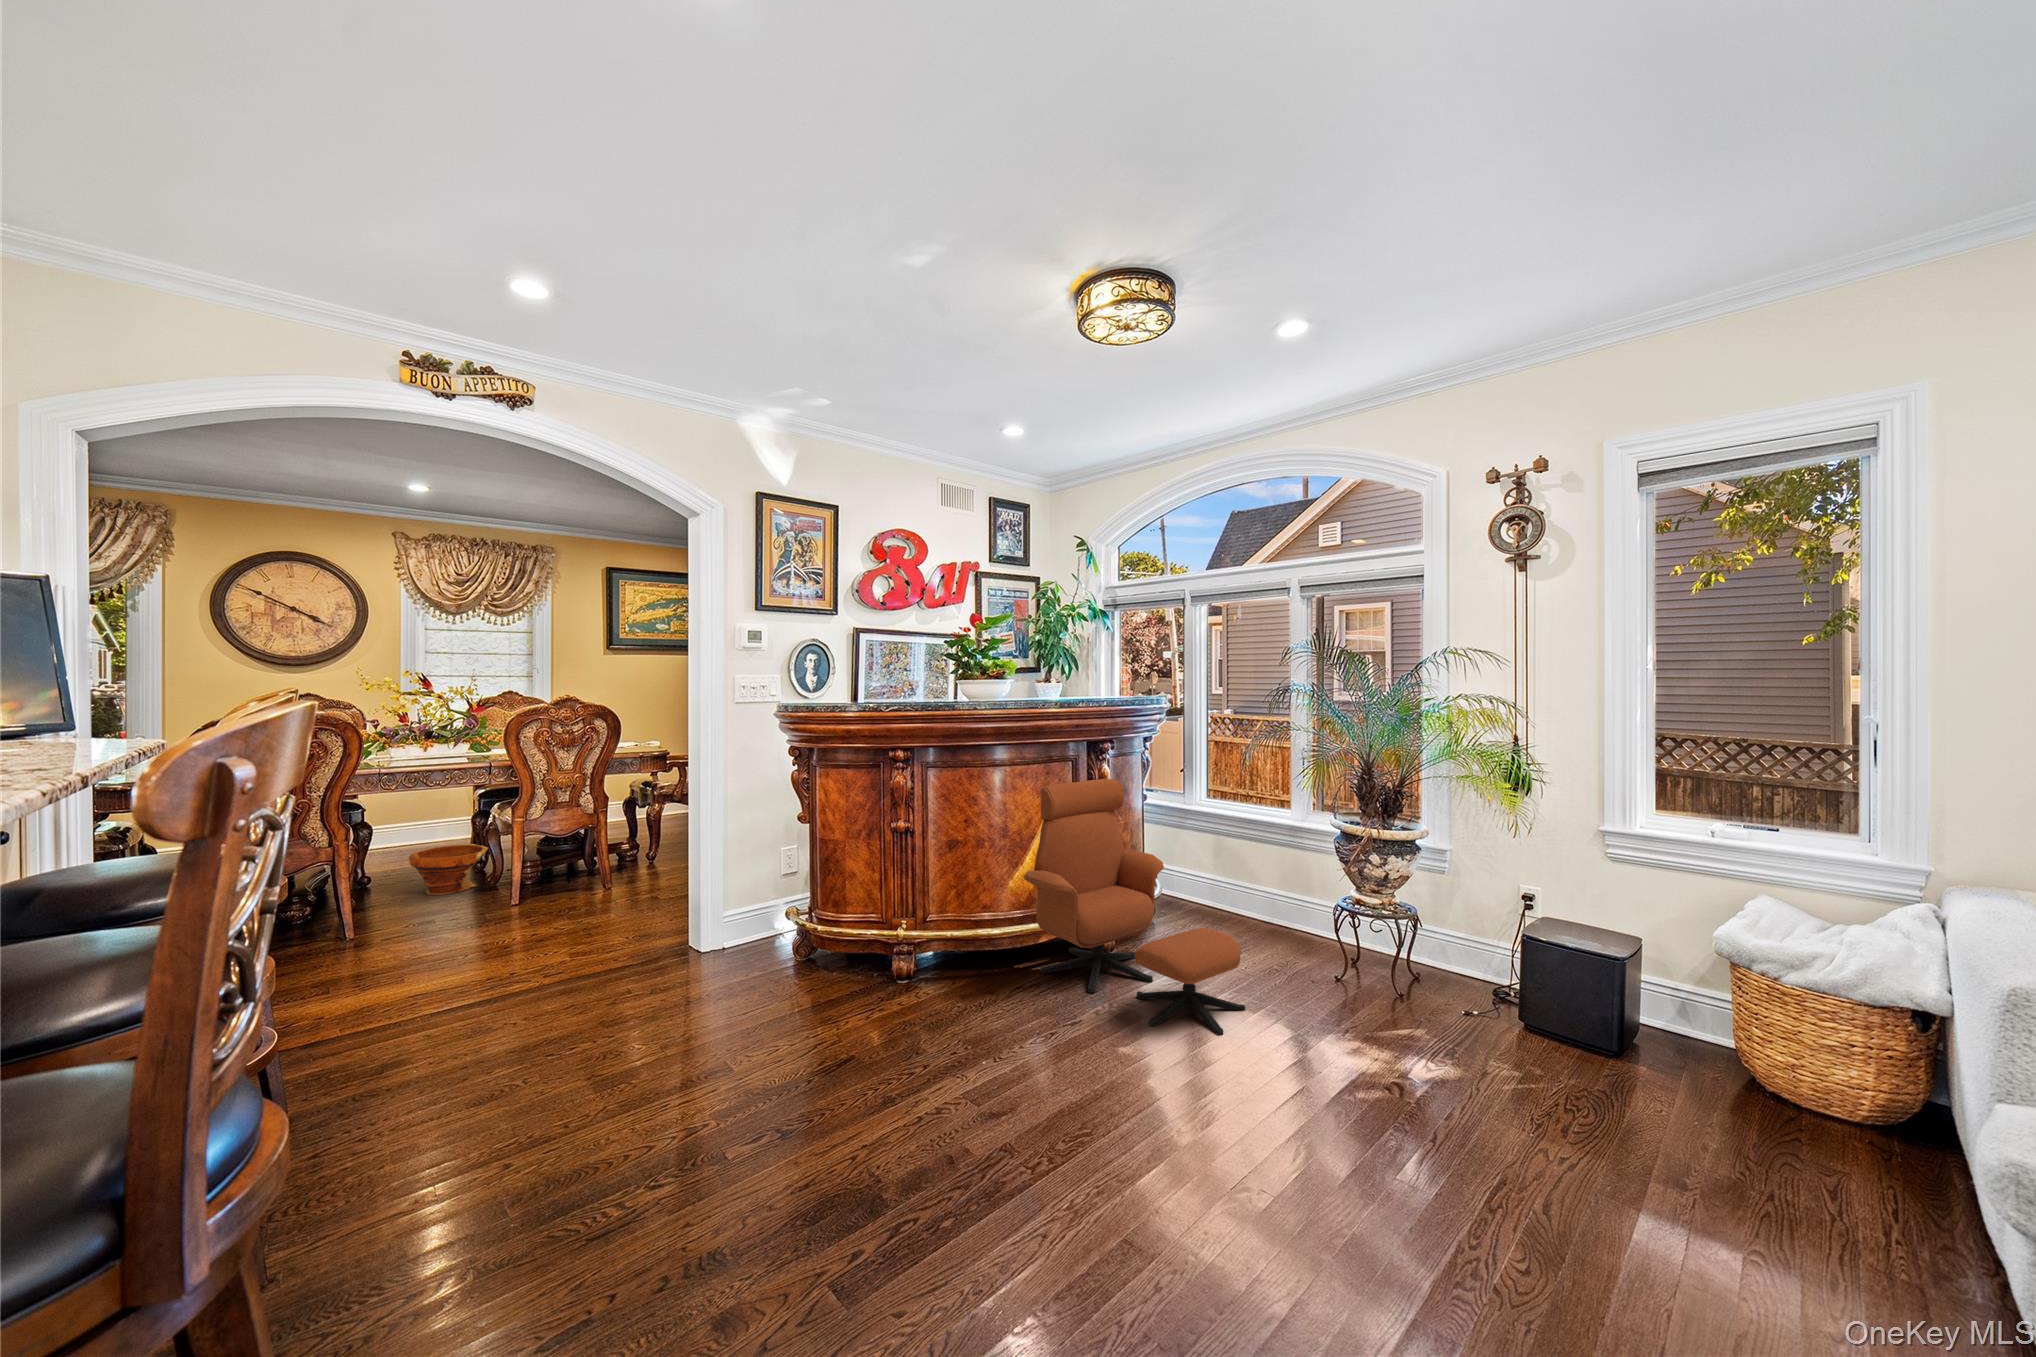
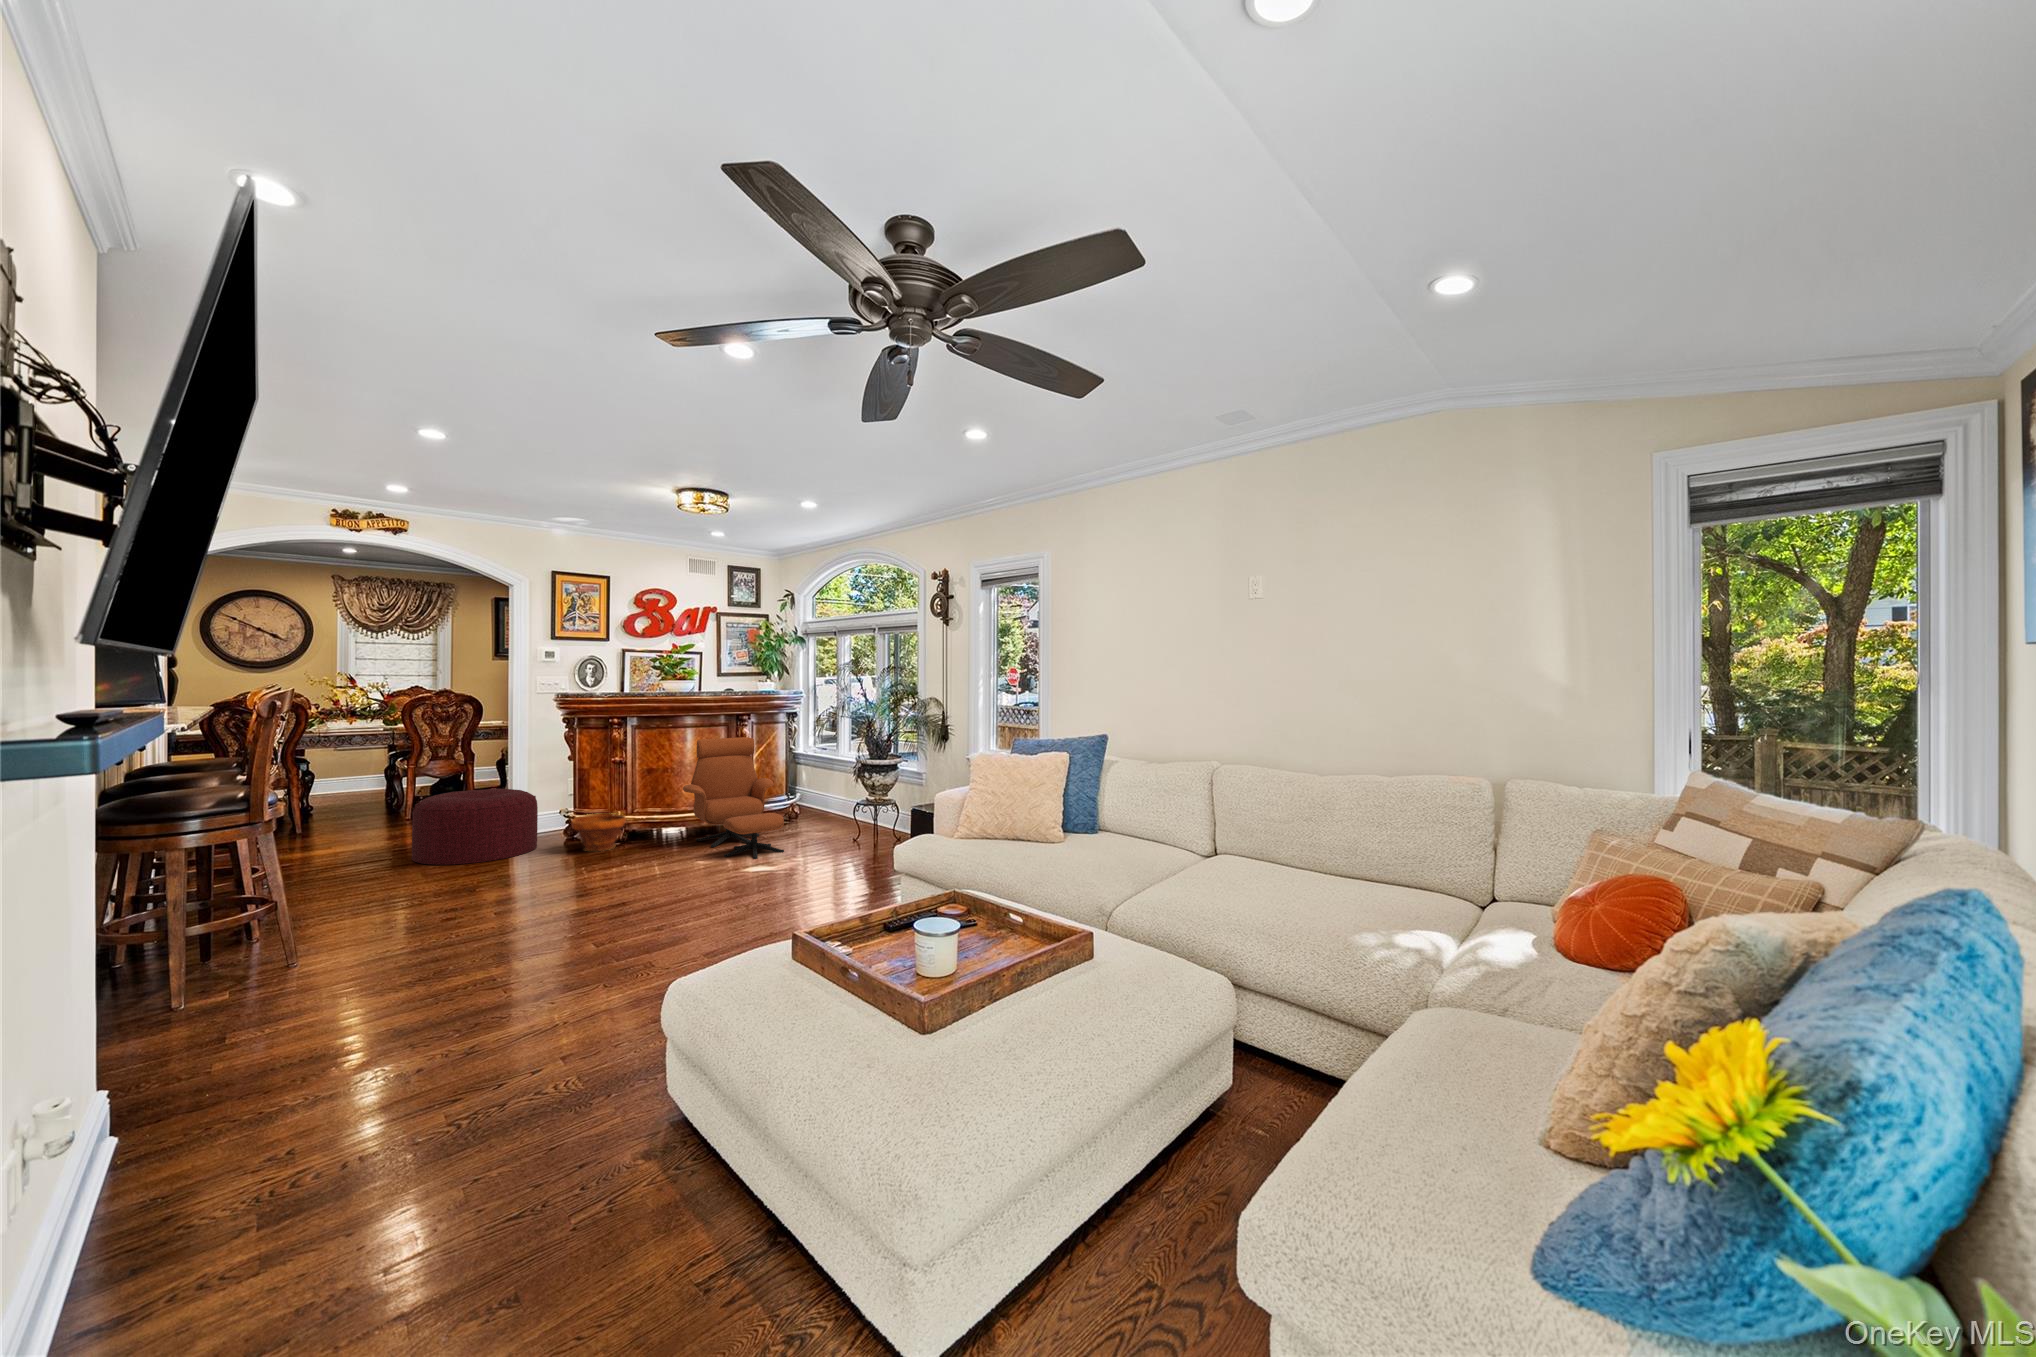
planter: present [409,844,488,895] -> present [571,814,626,851]
ottoman: none [556,878,770,1052] -> present [412,789,538,865]

